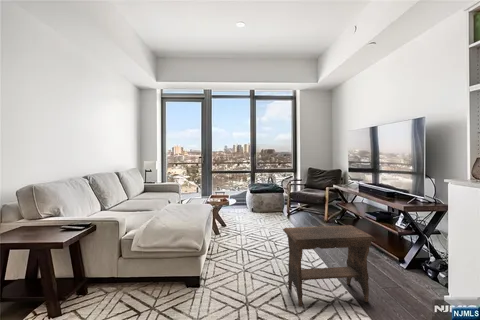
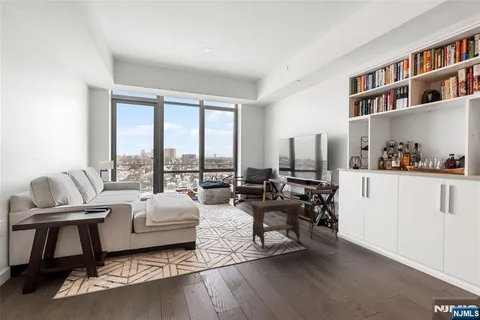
side table: none [390,212,446,309] -> present [309,190,338,240]

